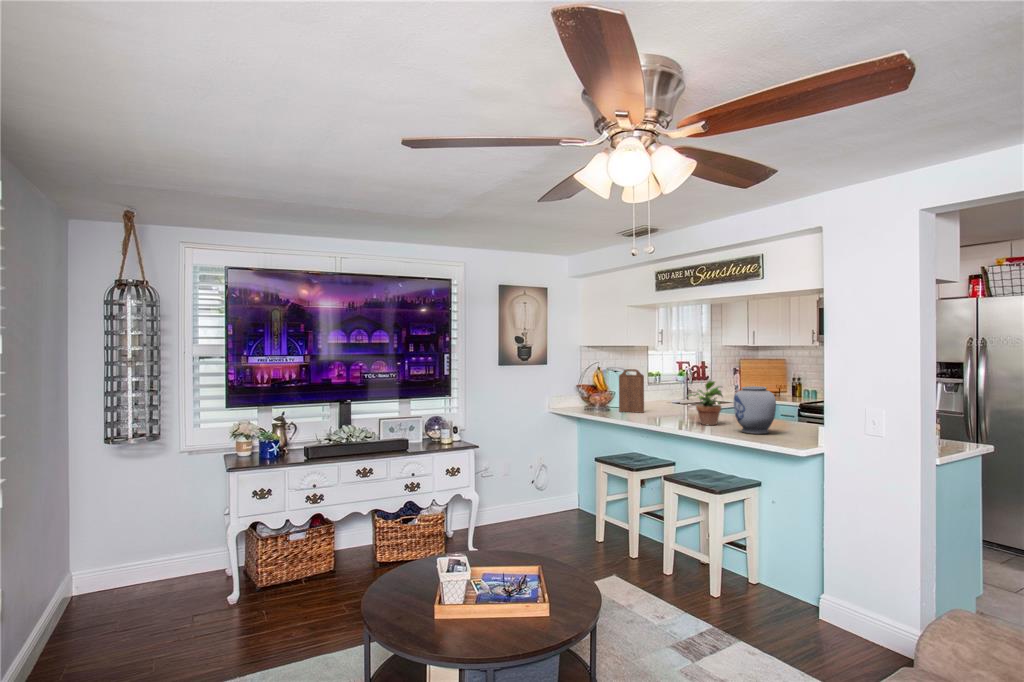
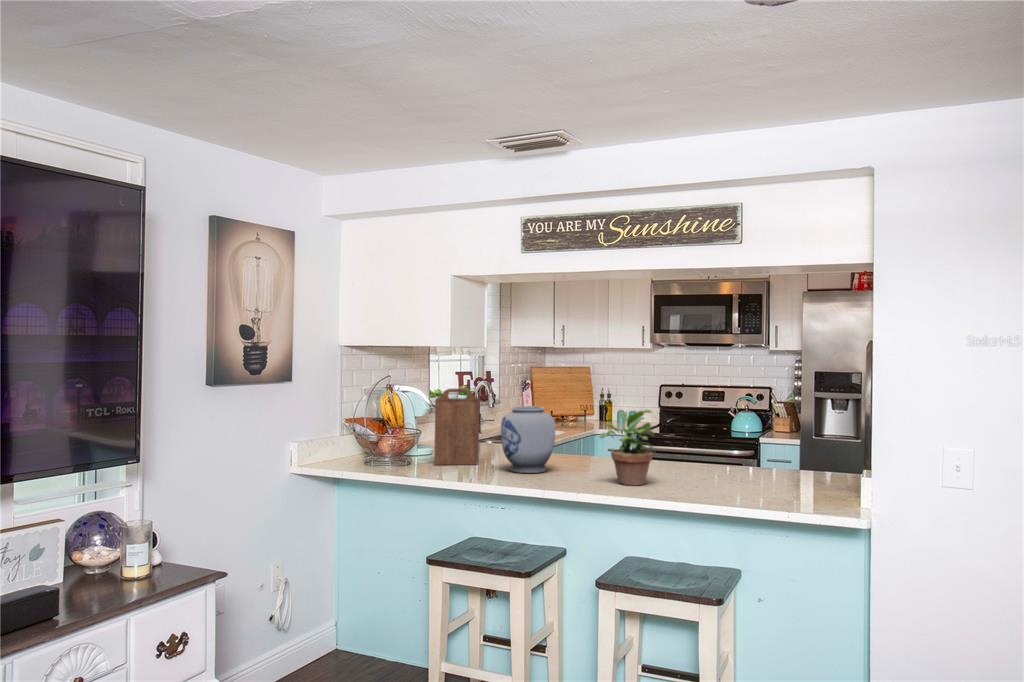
vase: present [734,386,776,434] -> present [501,406,556,473]

